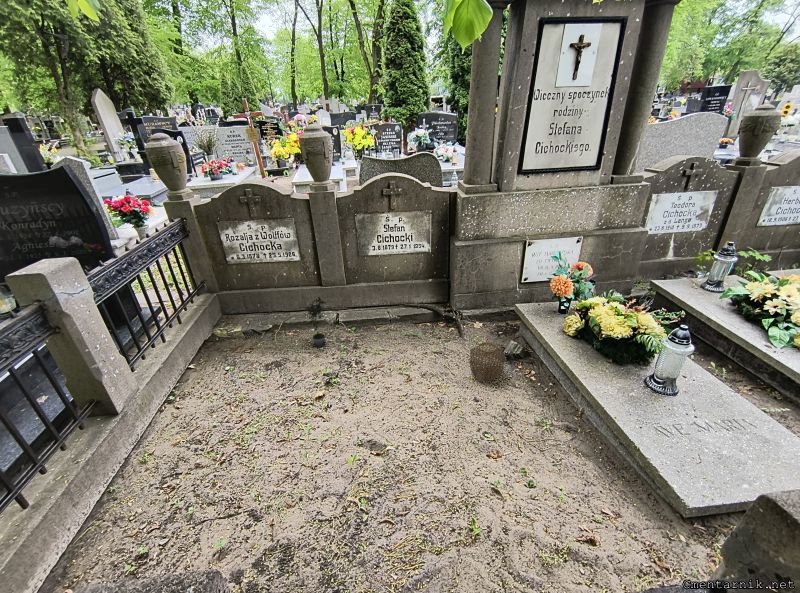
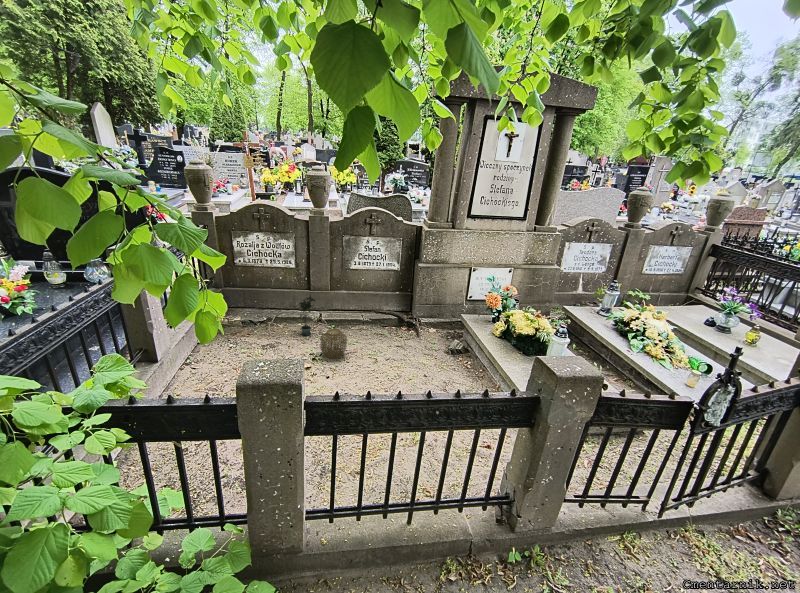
woven basket: present [470,342,505,381] -> present [321,329,347,359]

